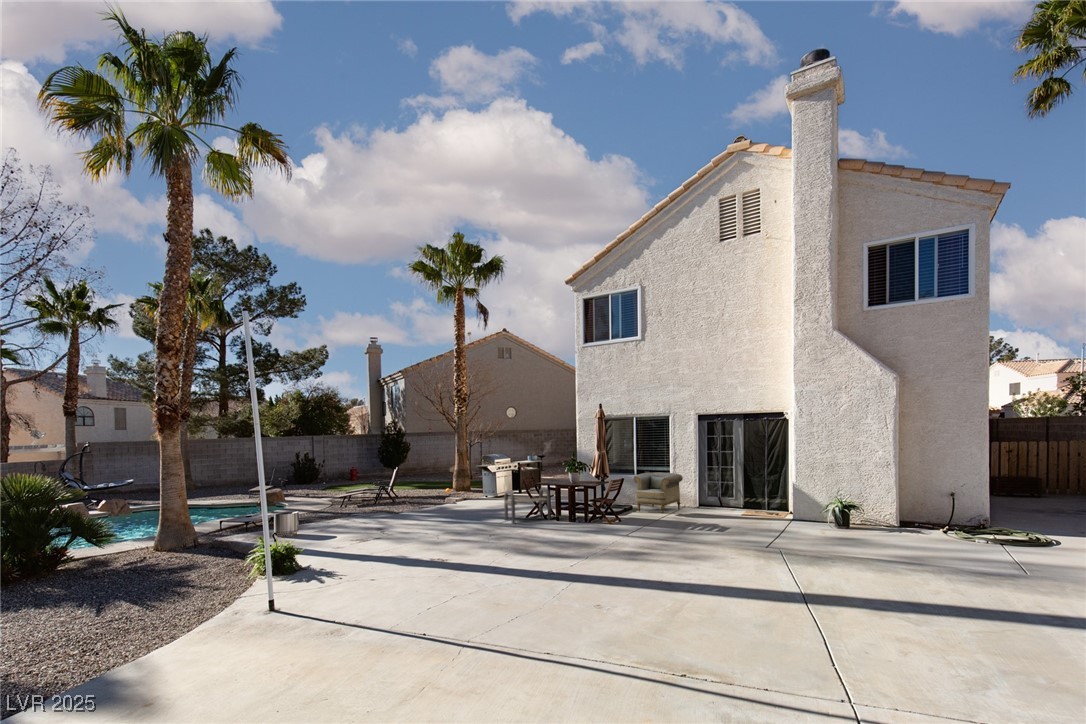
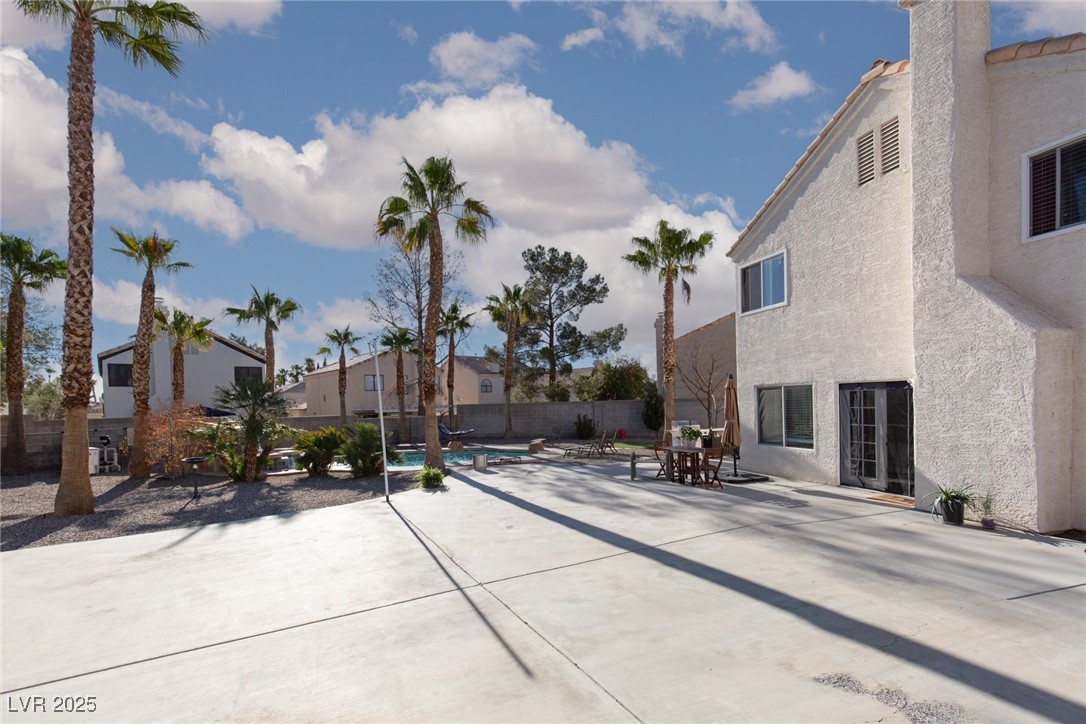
armchair: present [633,472,683,513] -> none [767,445,822,487]
decorative plant: none [853,500,883,530] -> present [977,493,996,529]

